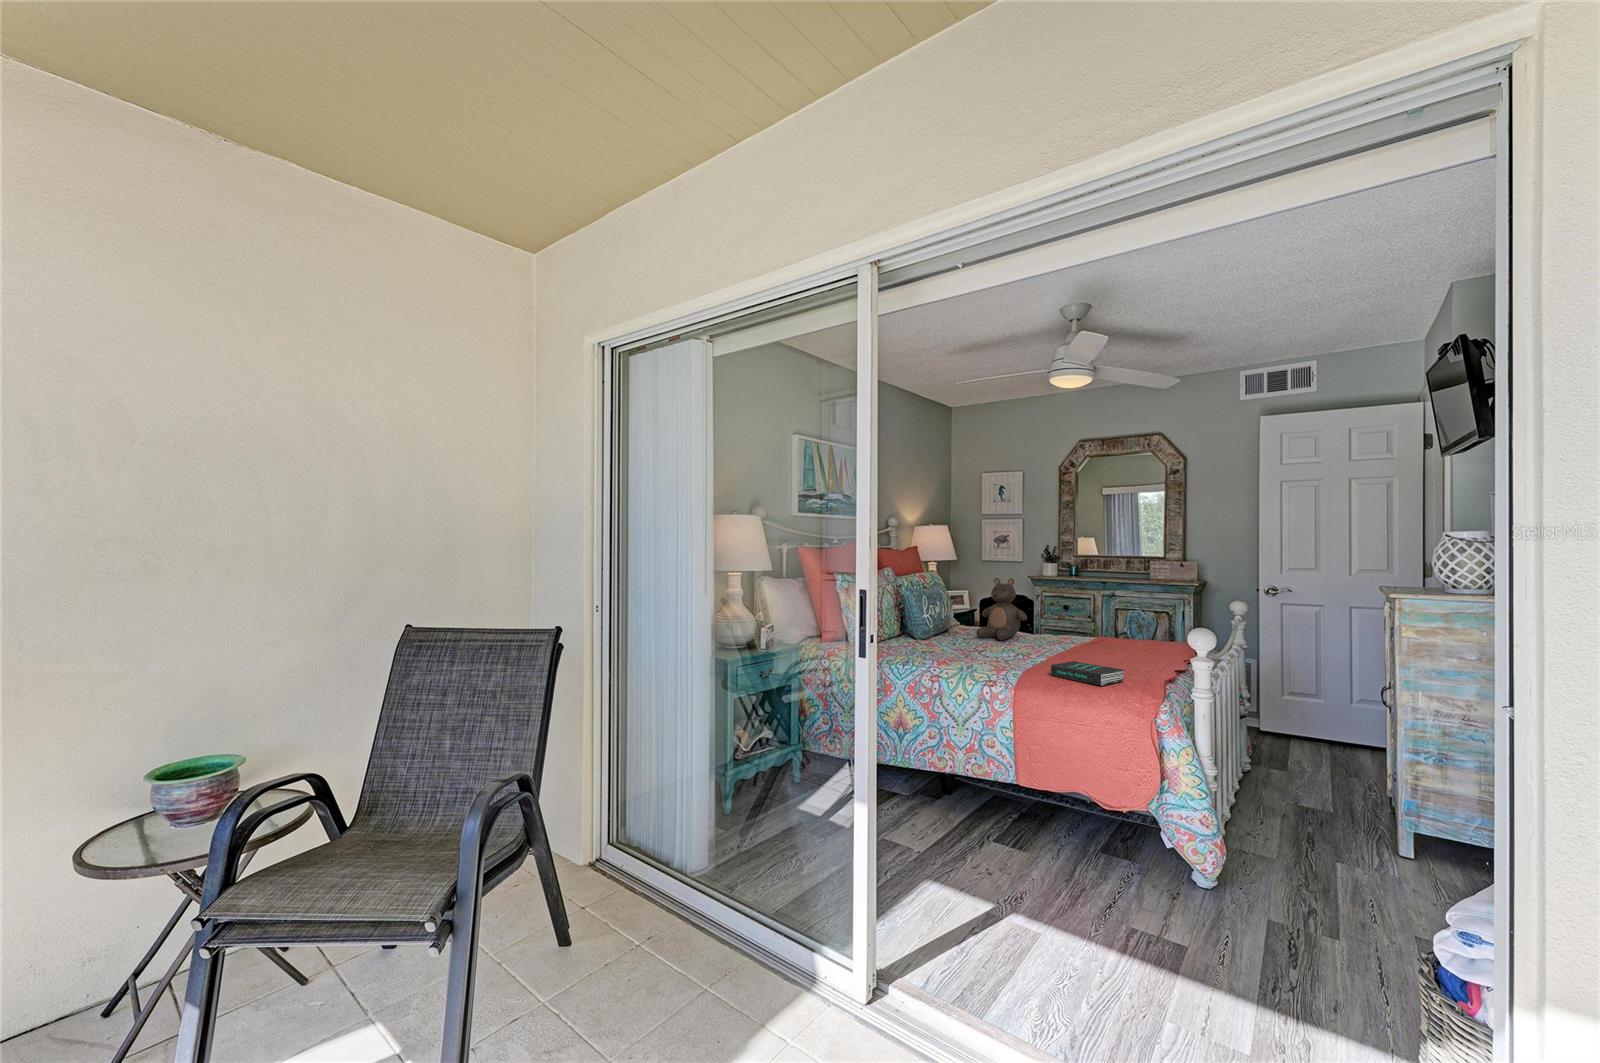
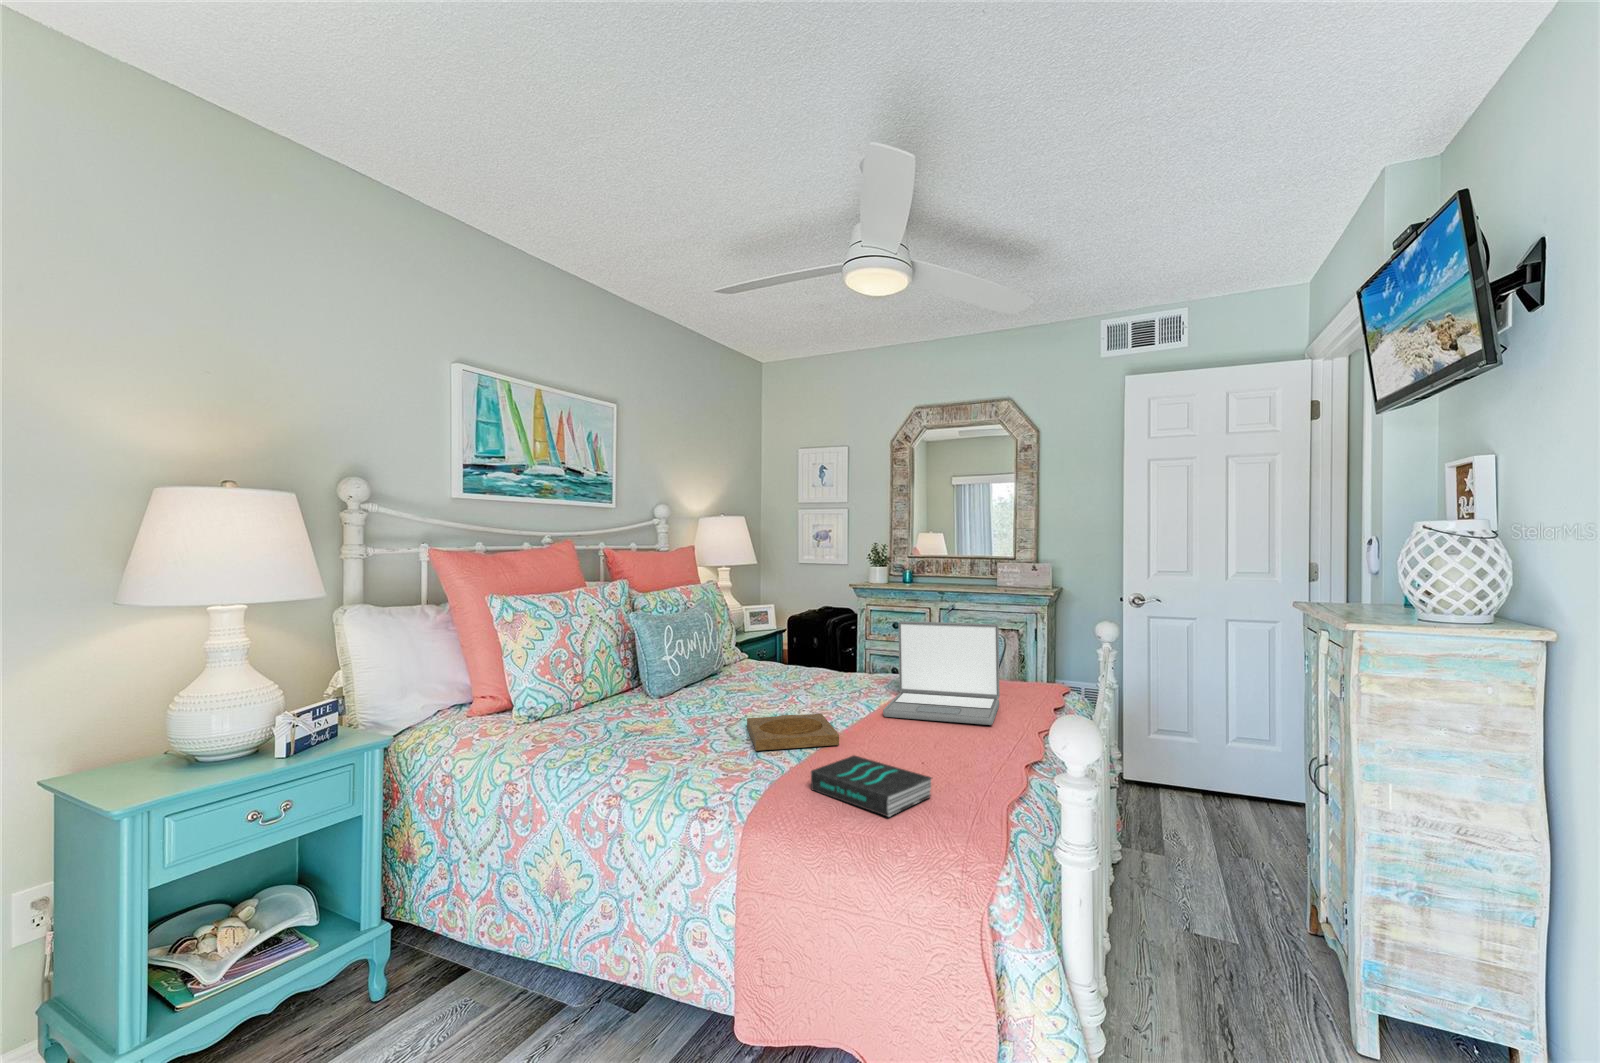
teddy bear: present [976,578,1027,640] -> none [740,600,814,698]
laptop: none [1080,593,1159,657] -> present [883,621,1000,725]
tray: none [993,646,1058,661] -> present [747,714,839,751]

